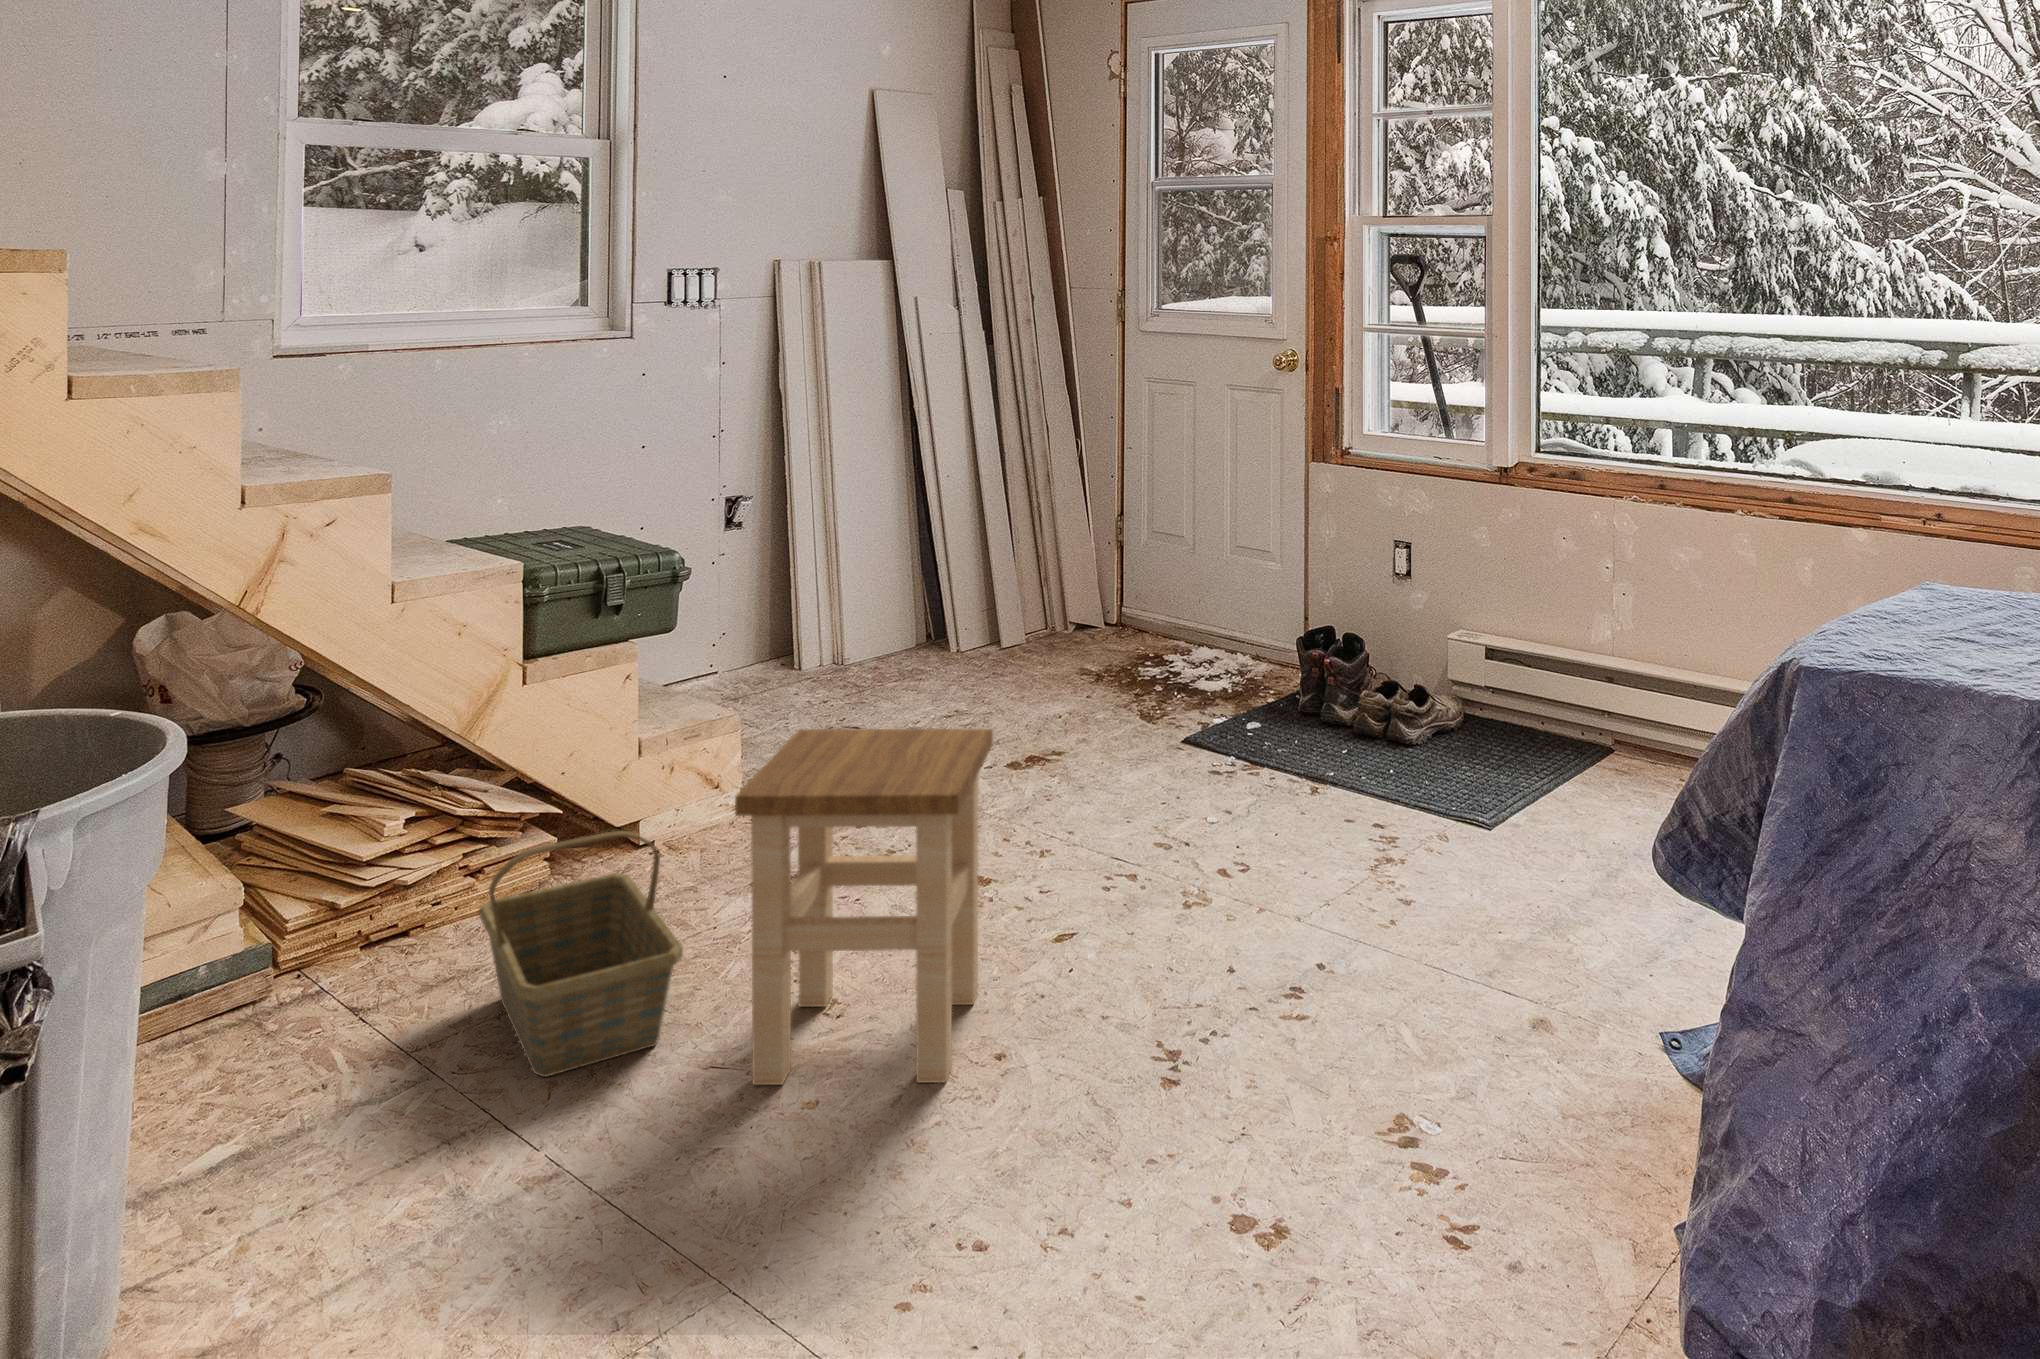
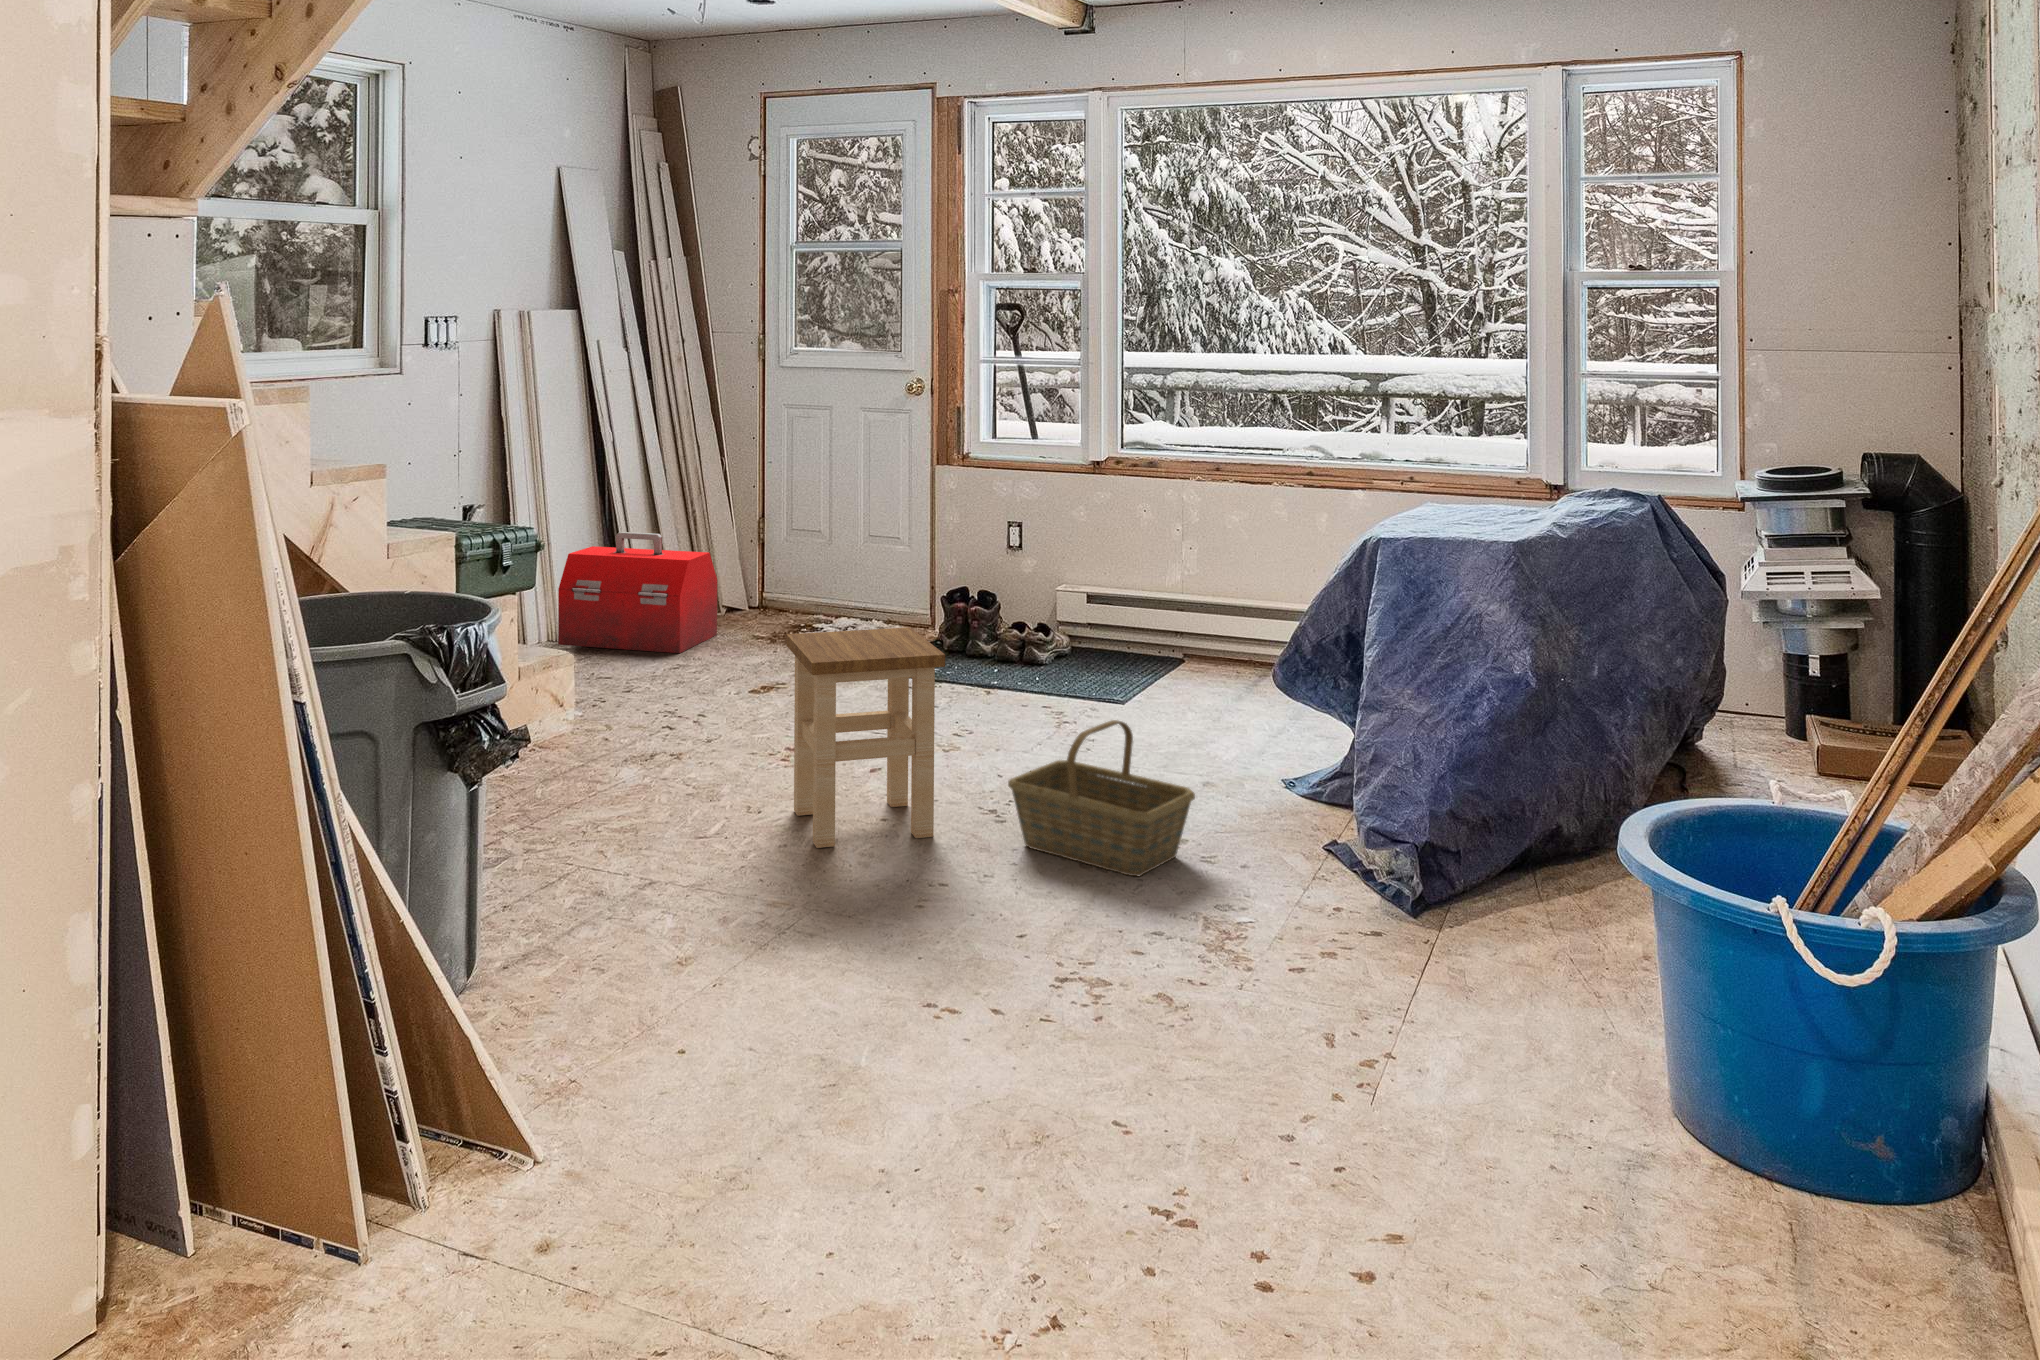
toolbox: none [839,534,1034,691] -> present [558,532,717,653]
basket: present [479,831,683,1077] -> present [1008,720,1195,876]

